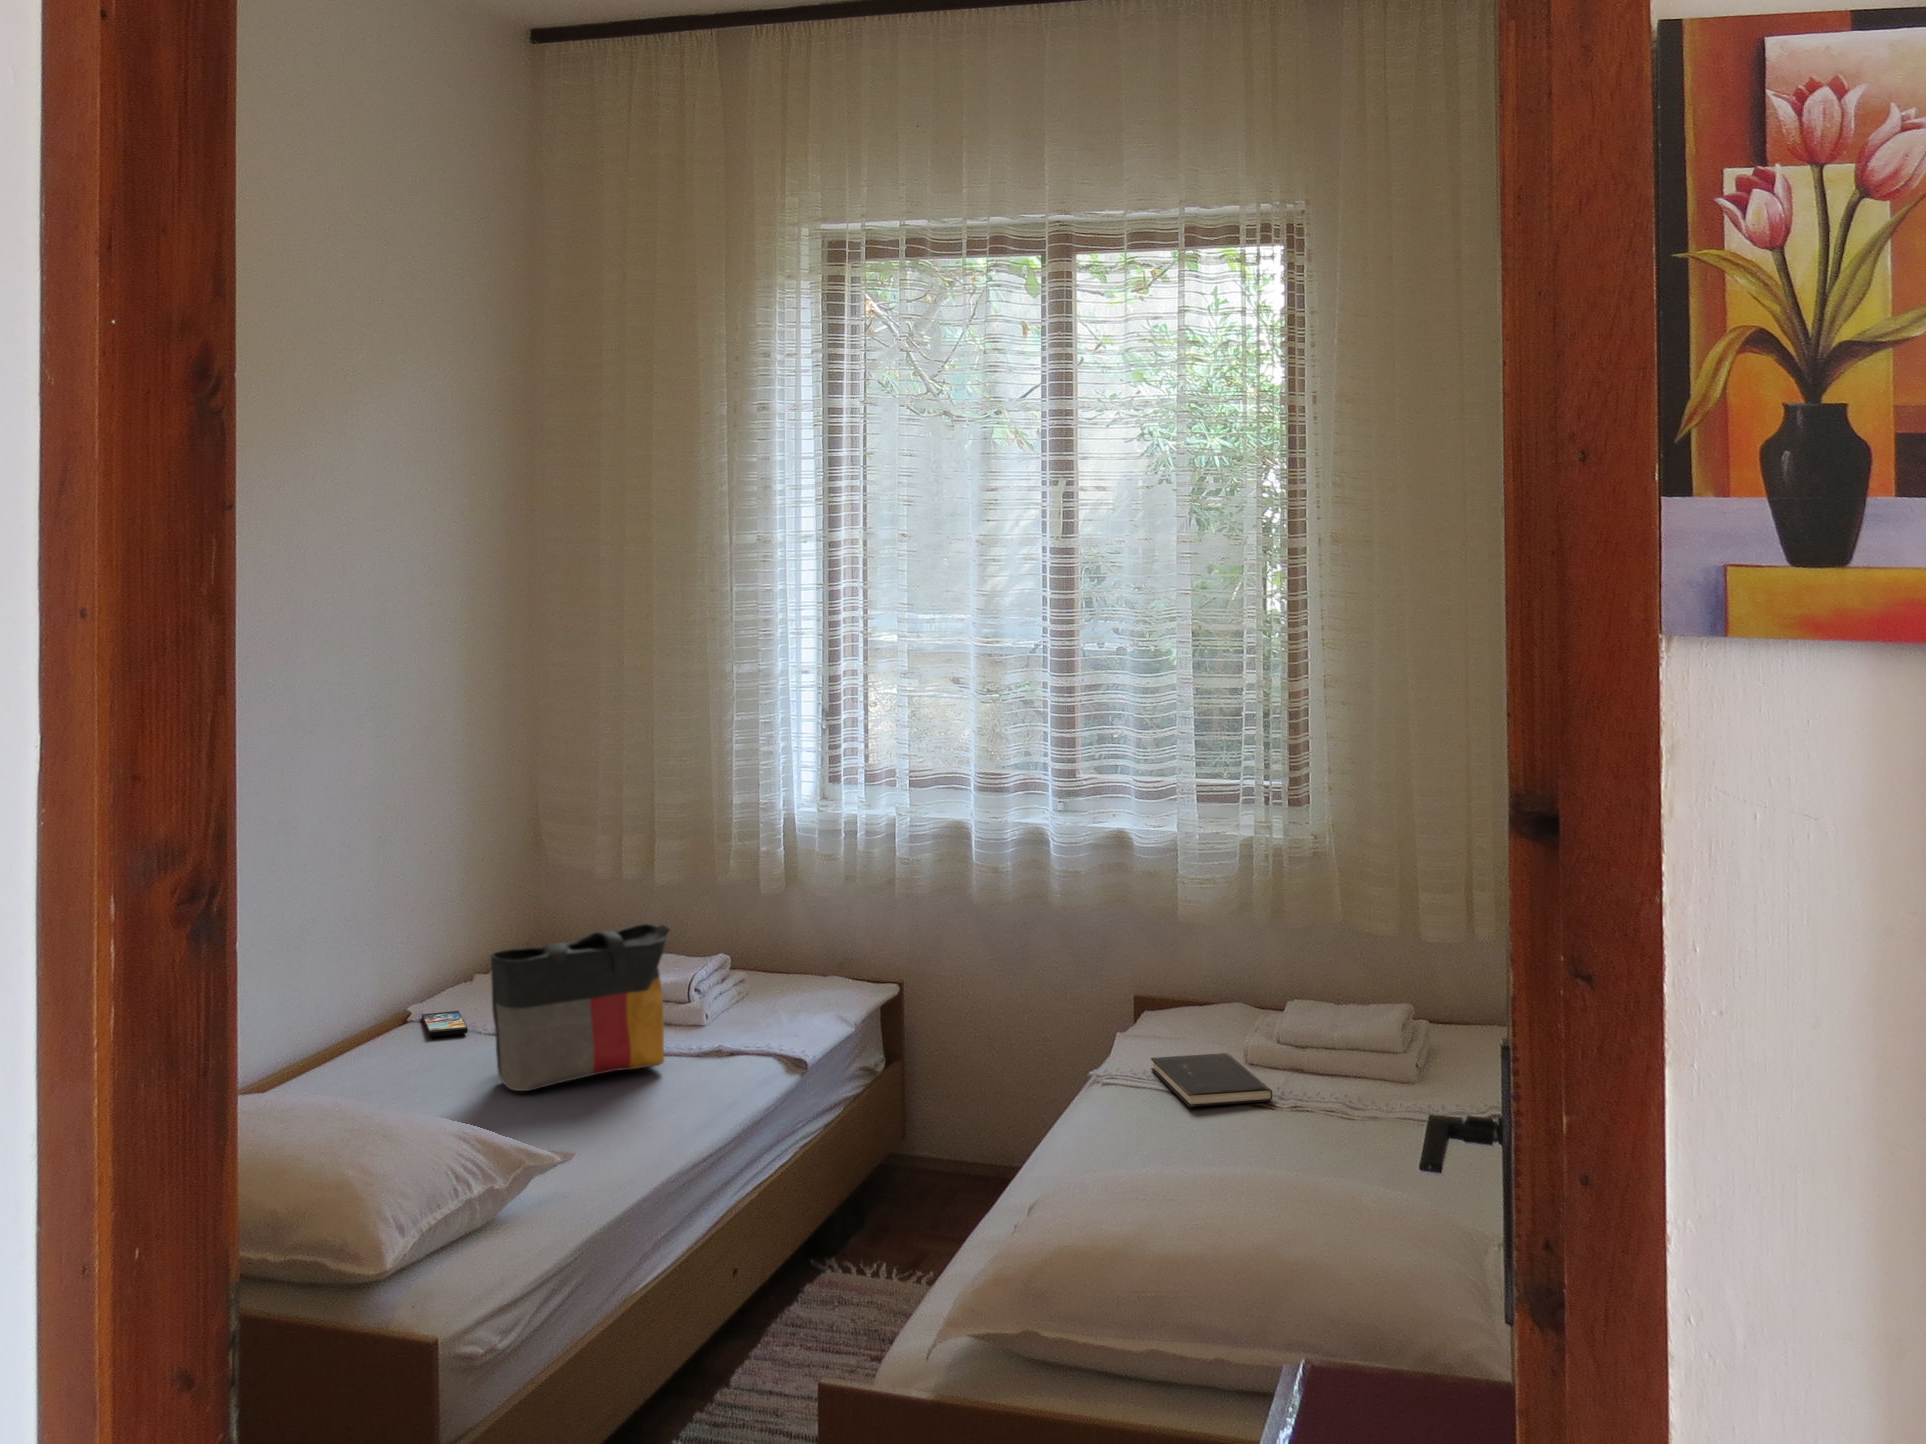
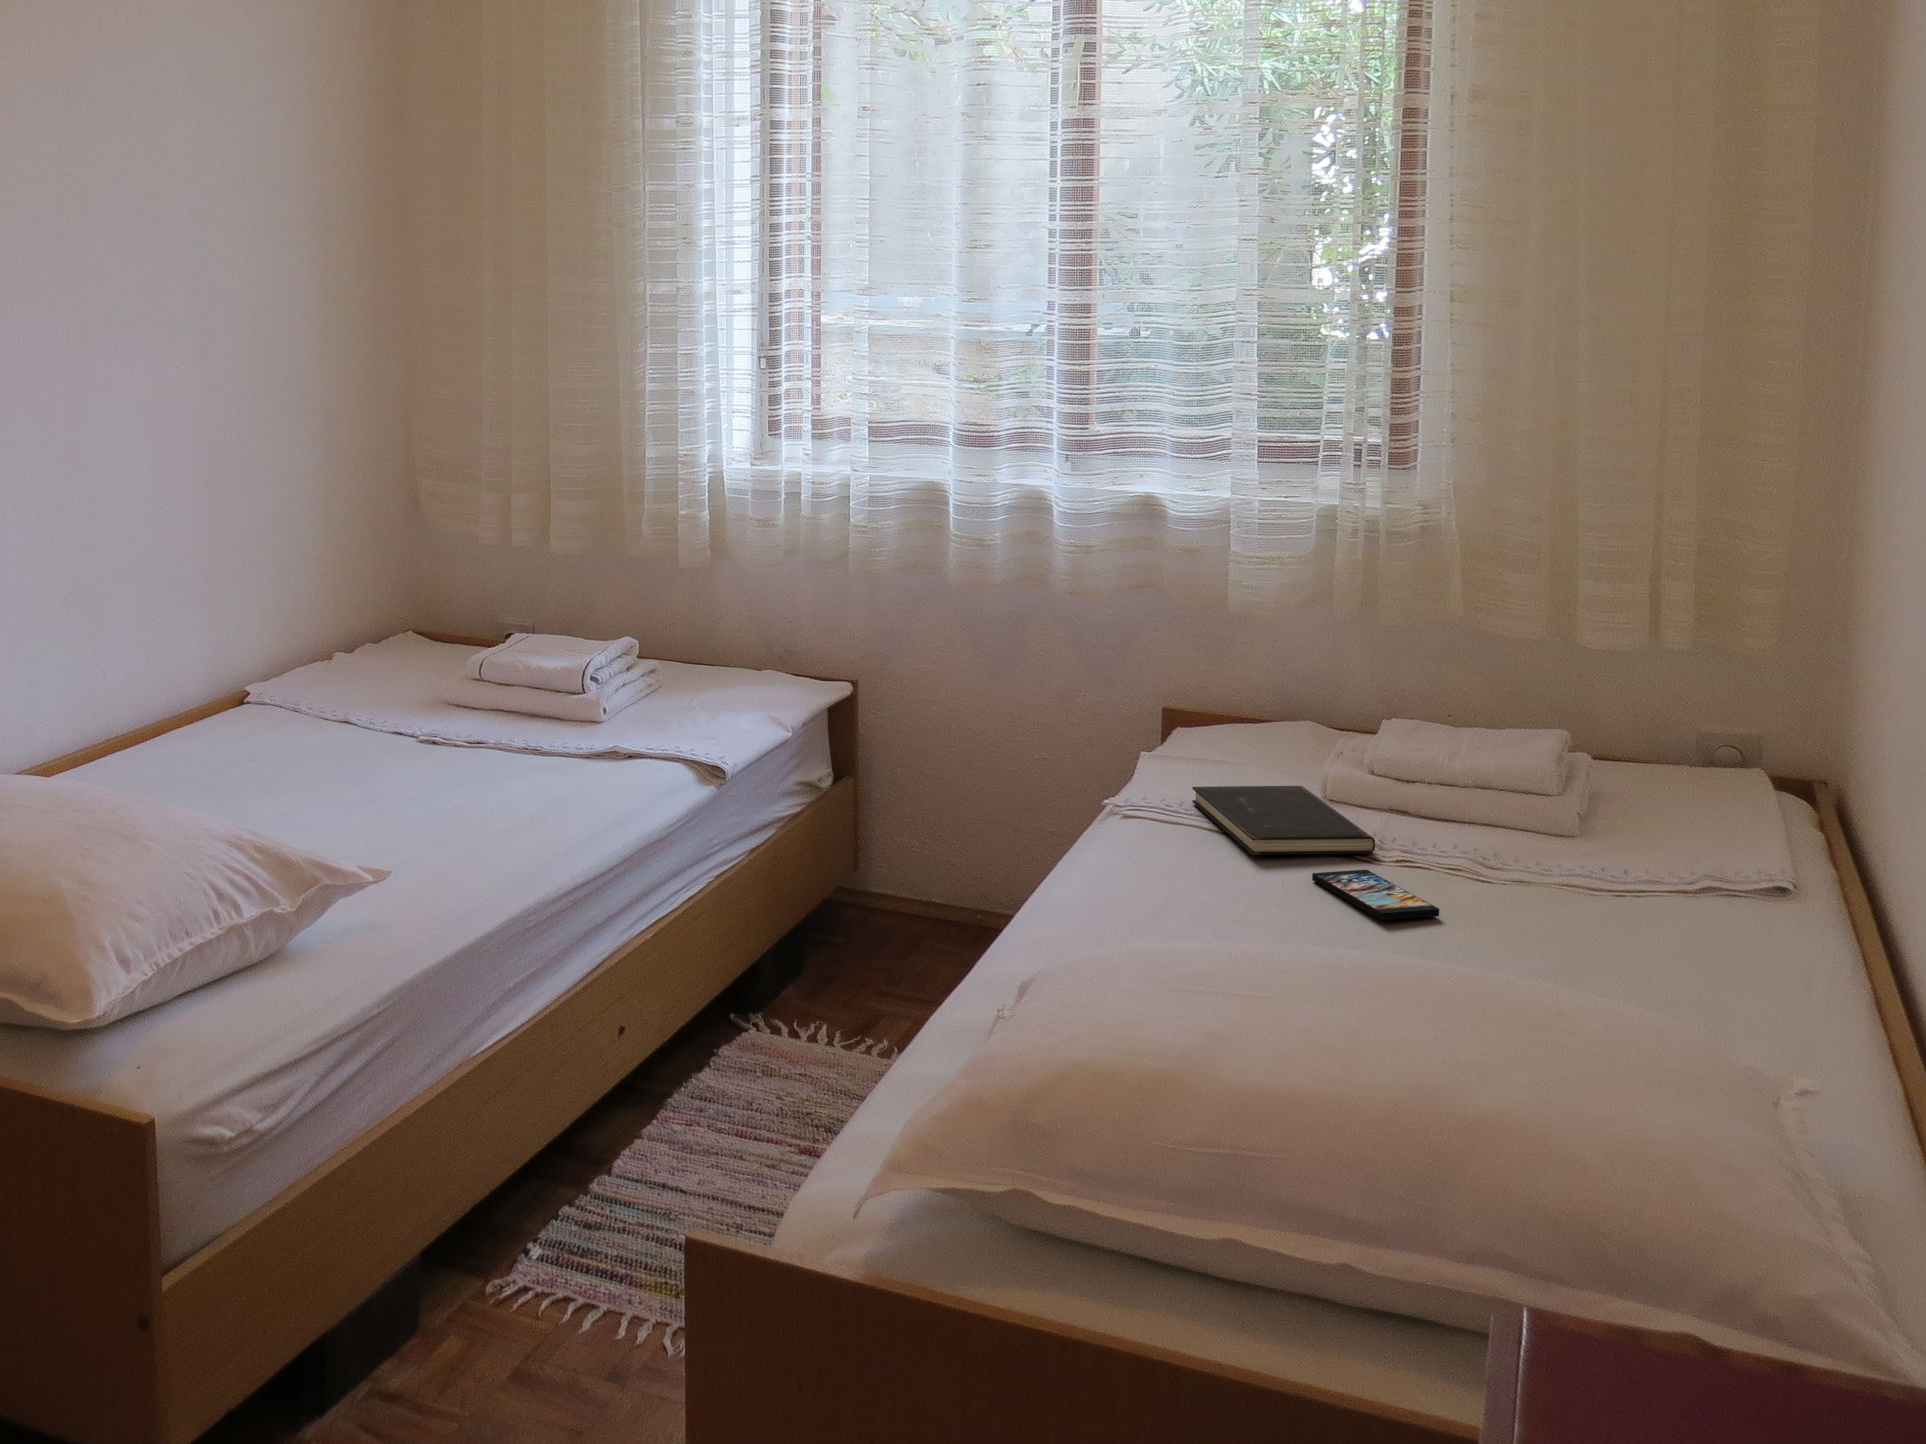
tote bag: present [491,924,670,1091] -> none [315,587,548,787]
smartphone: present [422,1011,468,1037] -> present [1312,870,1439,920]

